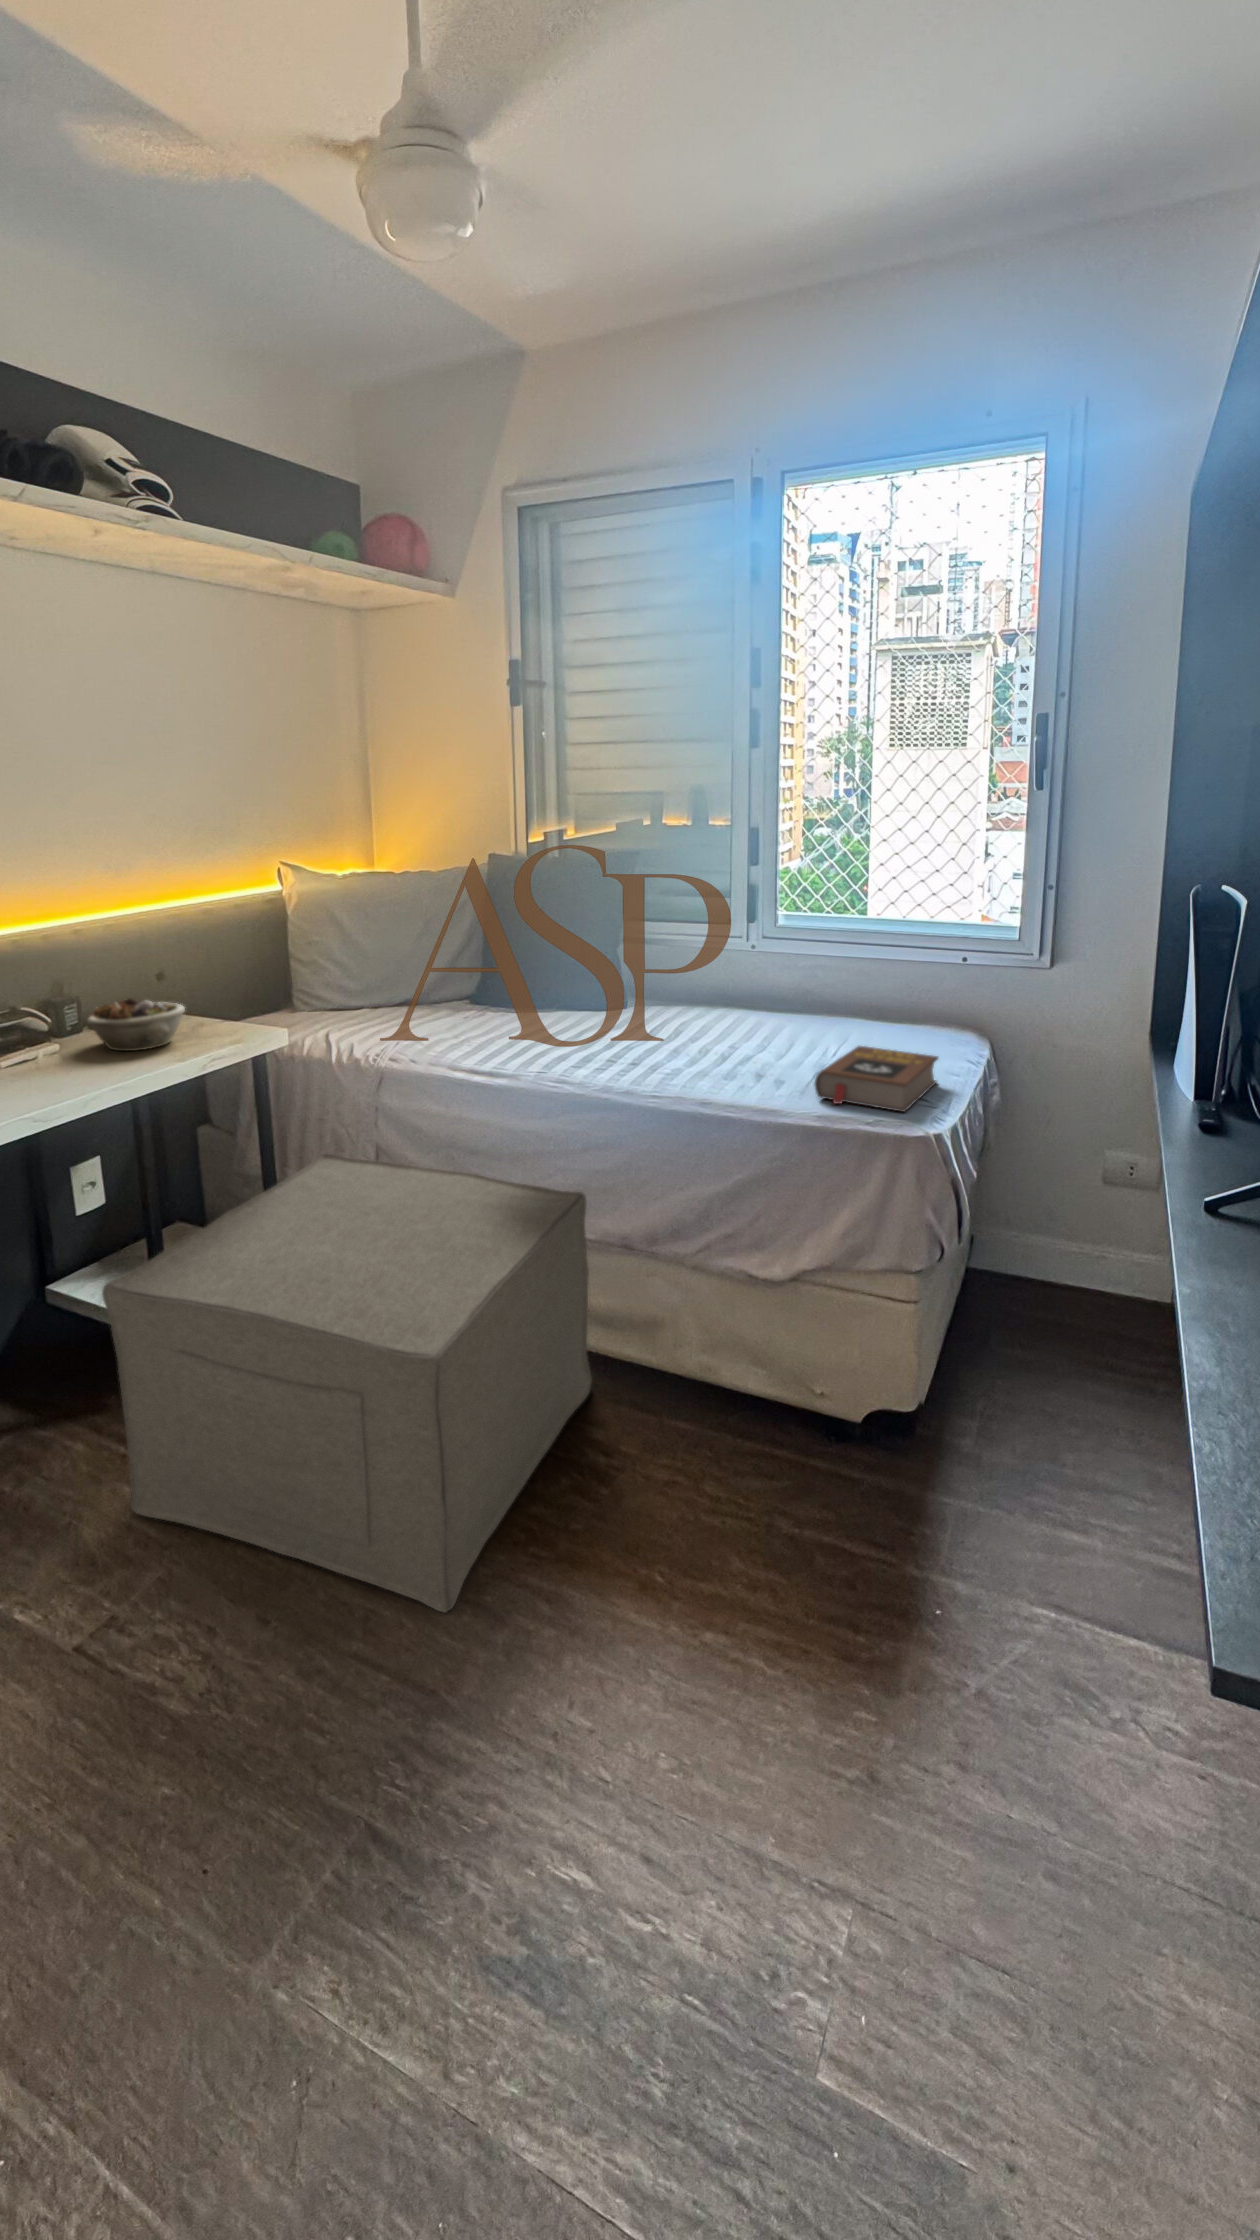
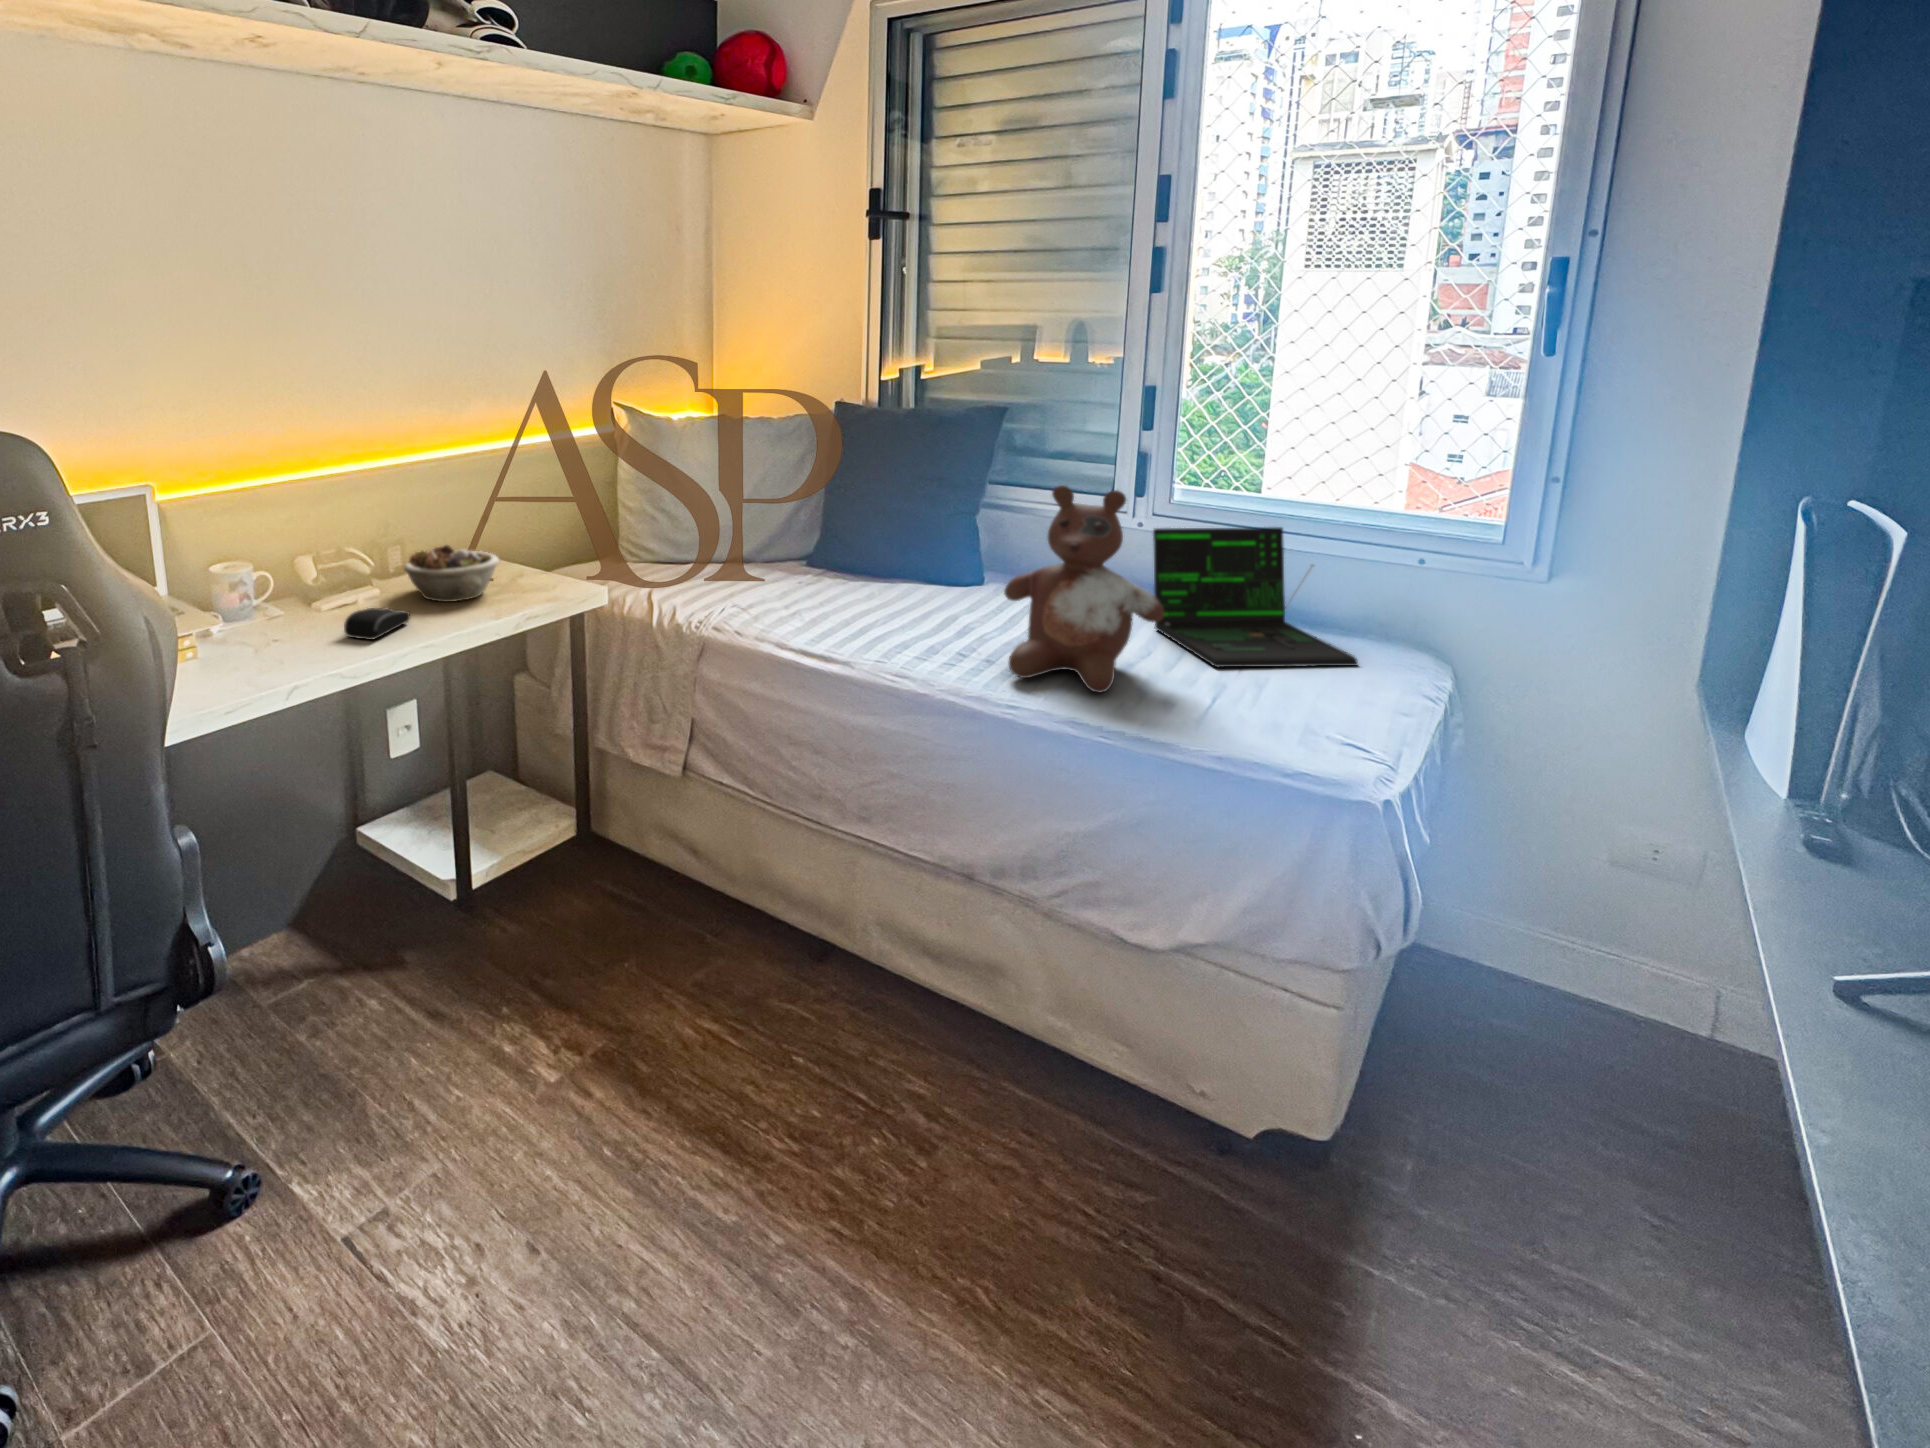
stuffed bear: none [646,909,773,1078] -> present [1004,485,1164,693]
laptop: none [763,939,919,1053] -> present [1153,527,1358,667]
book: present [815,1046,938,1112] -> none [1217,668,1392,767]
computer mouse: none [31,1057,99,1087] -> present [344,608,410,640]
ottoman: present [102,1153,592,1613] -> none [396,724,919,1287]

